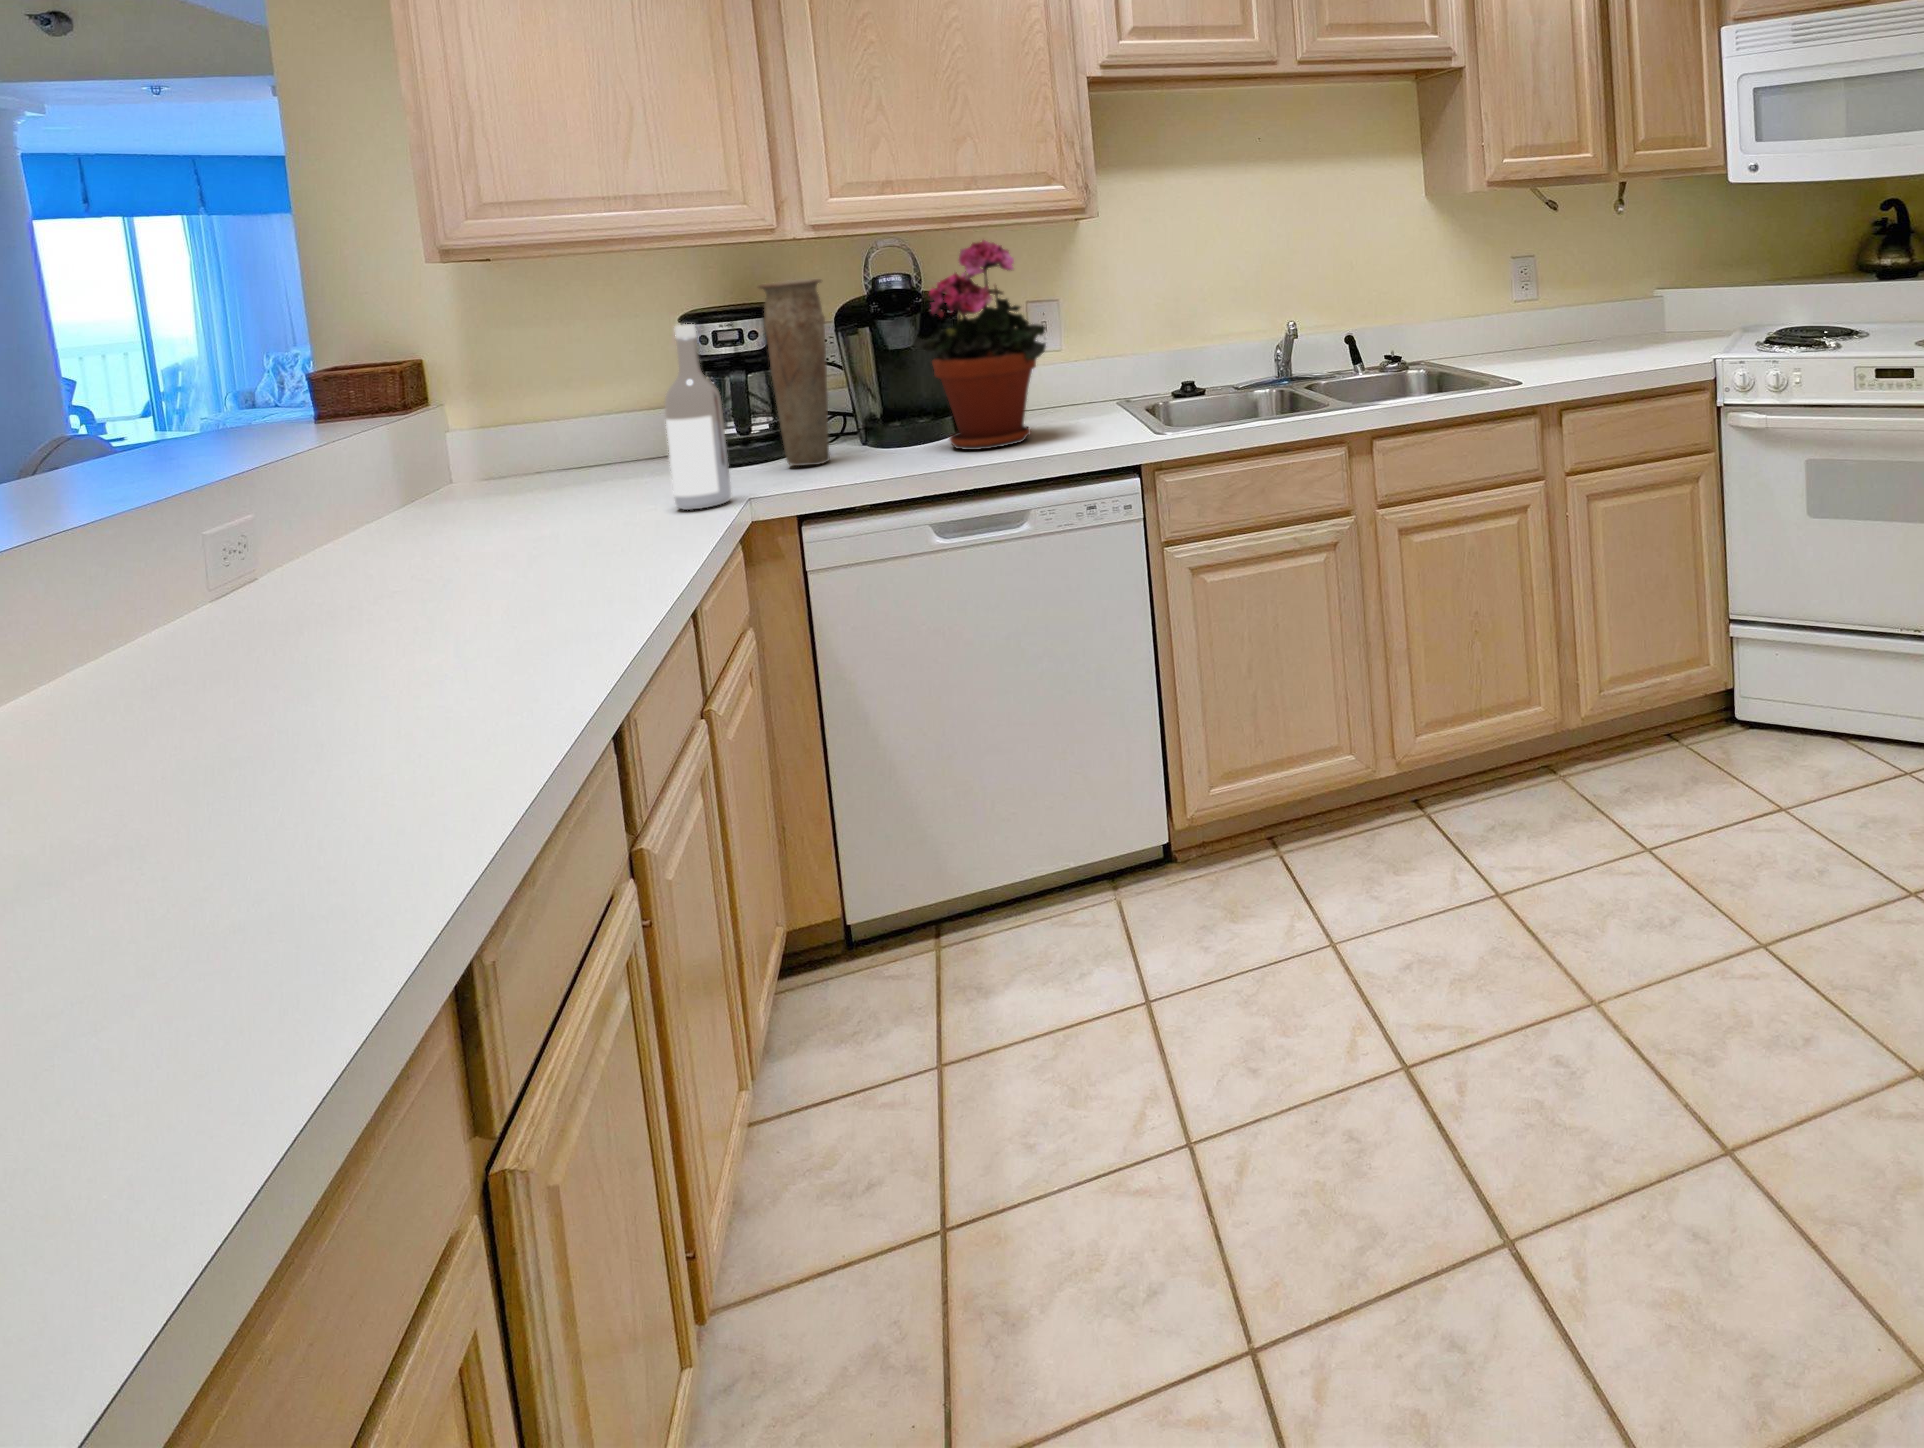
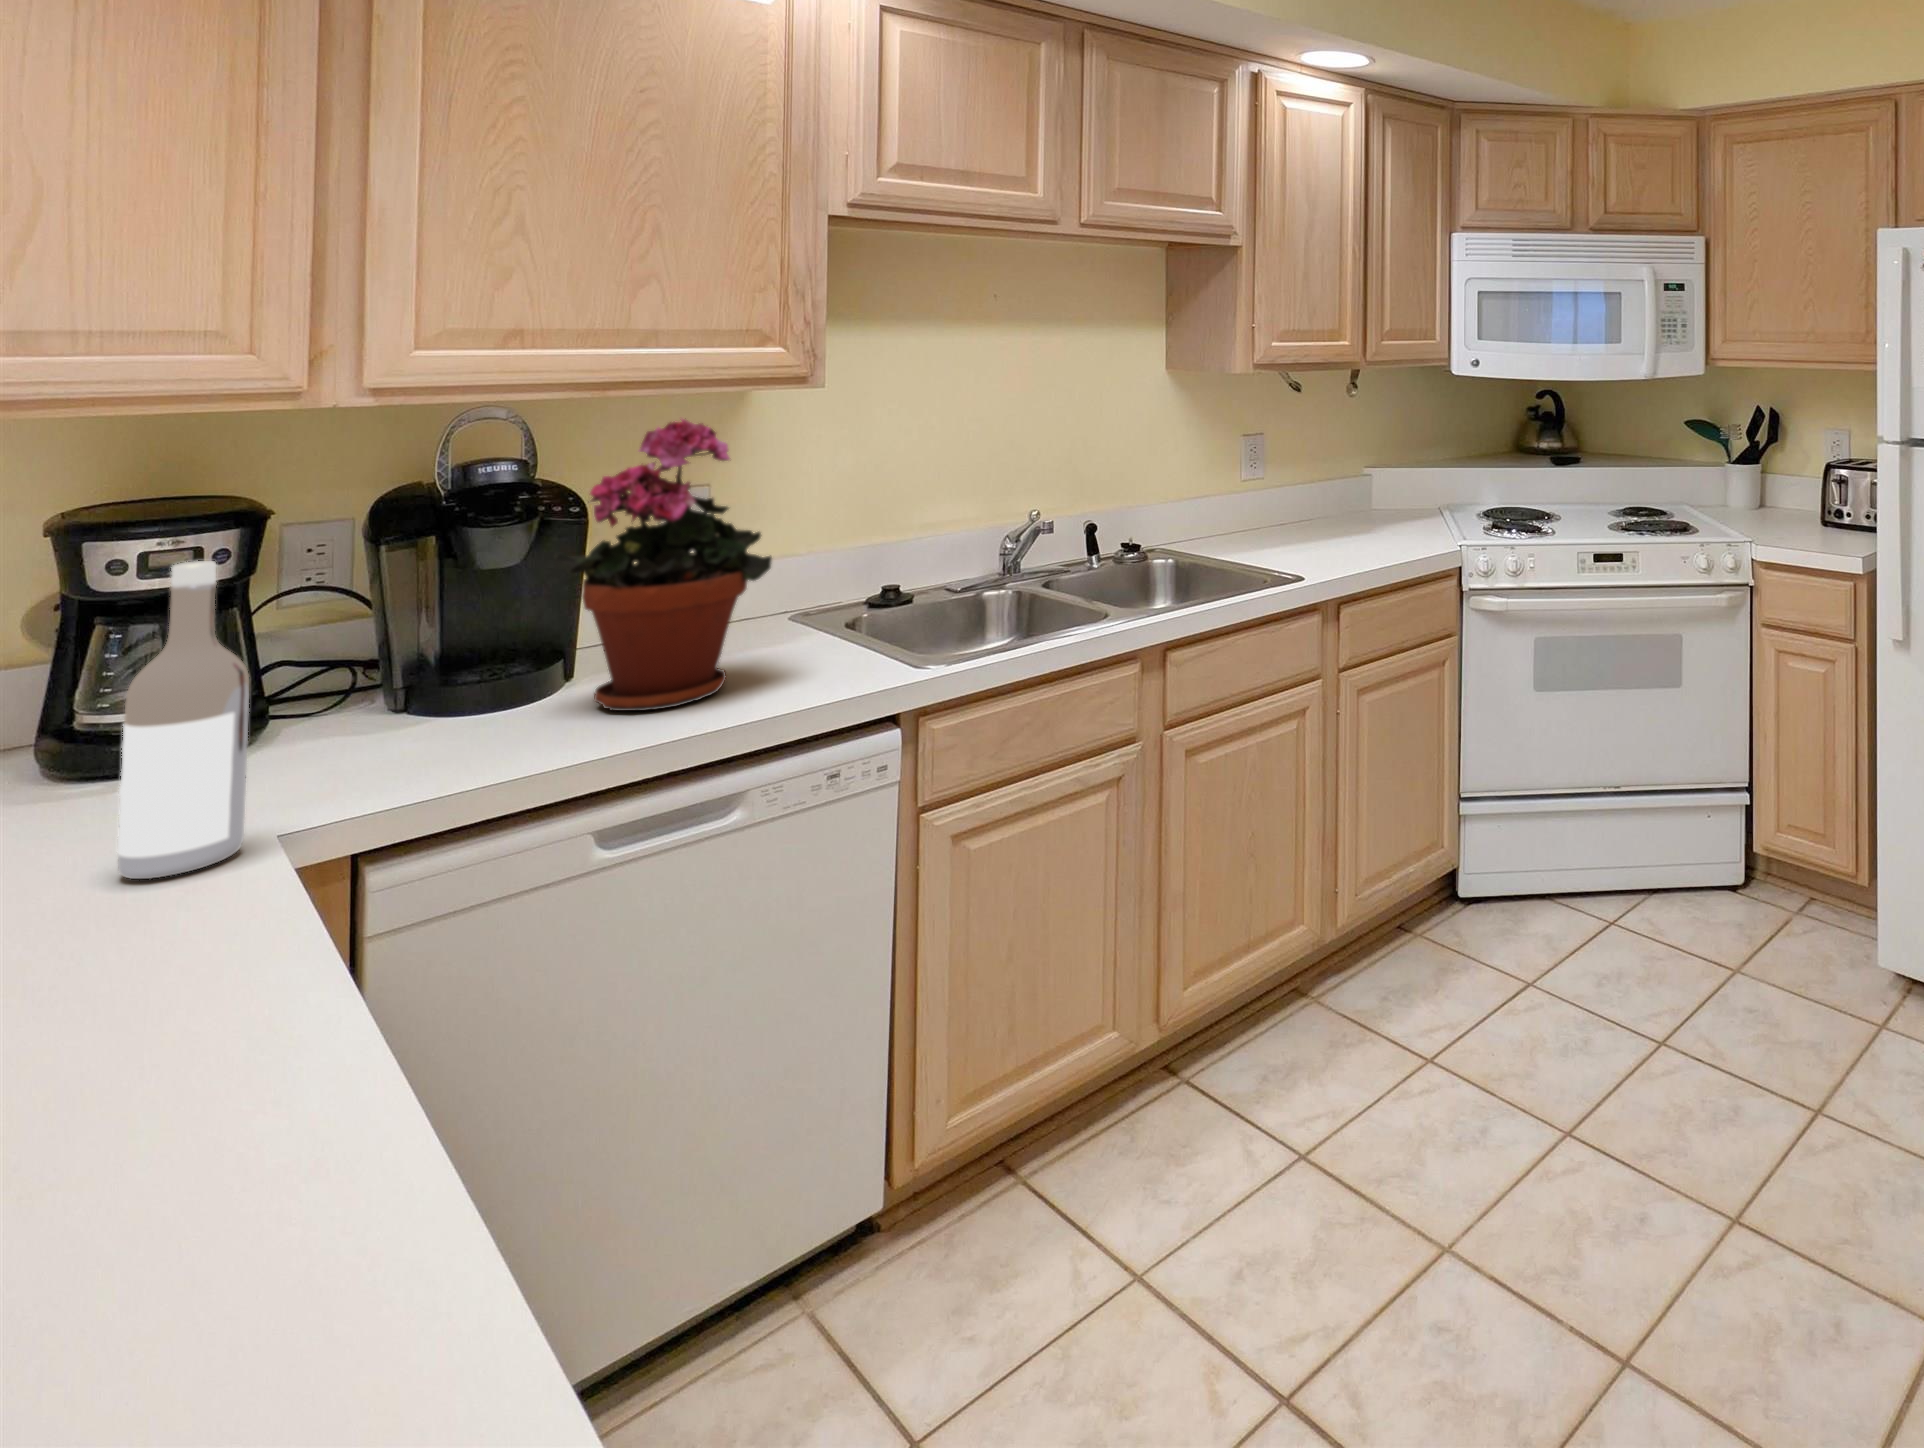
vase: present [759,279,830,466] -> none [275,470,403,765]

